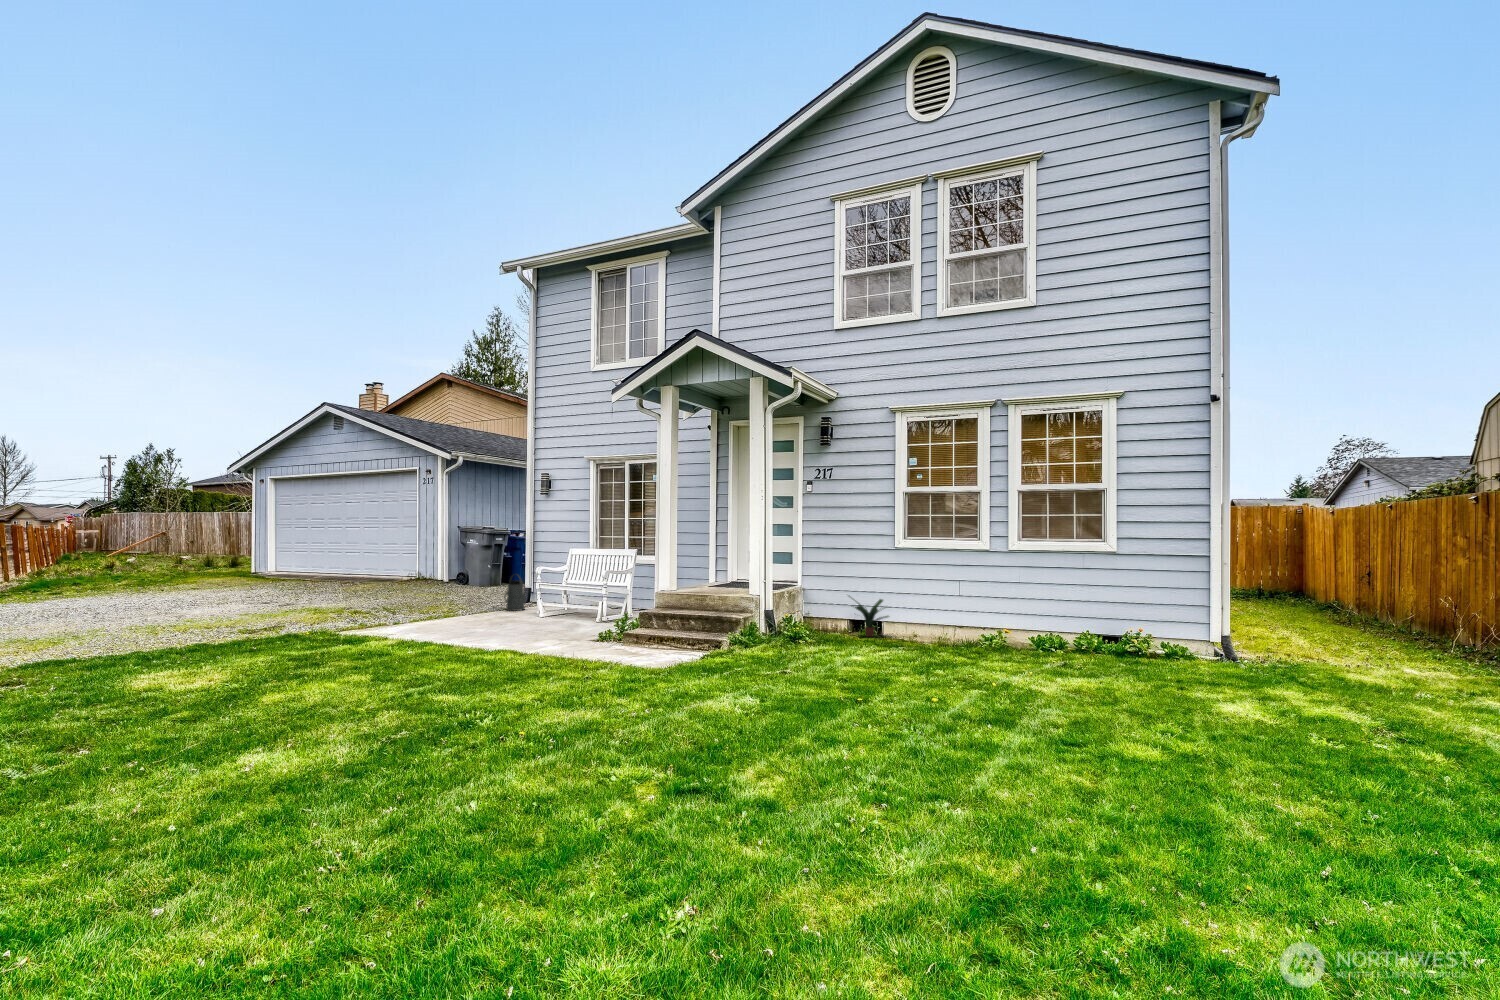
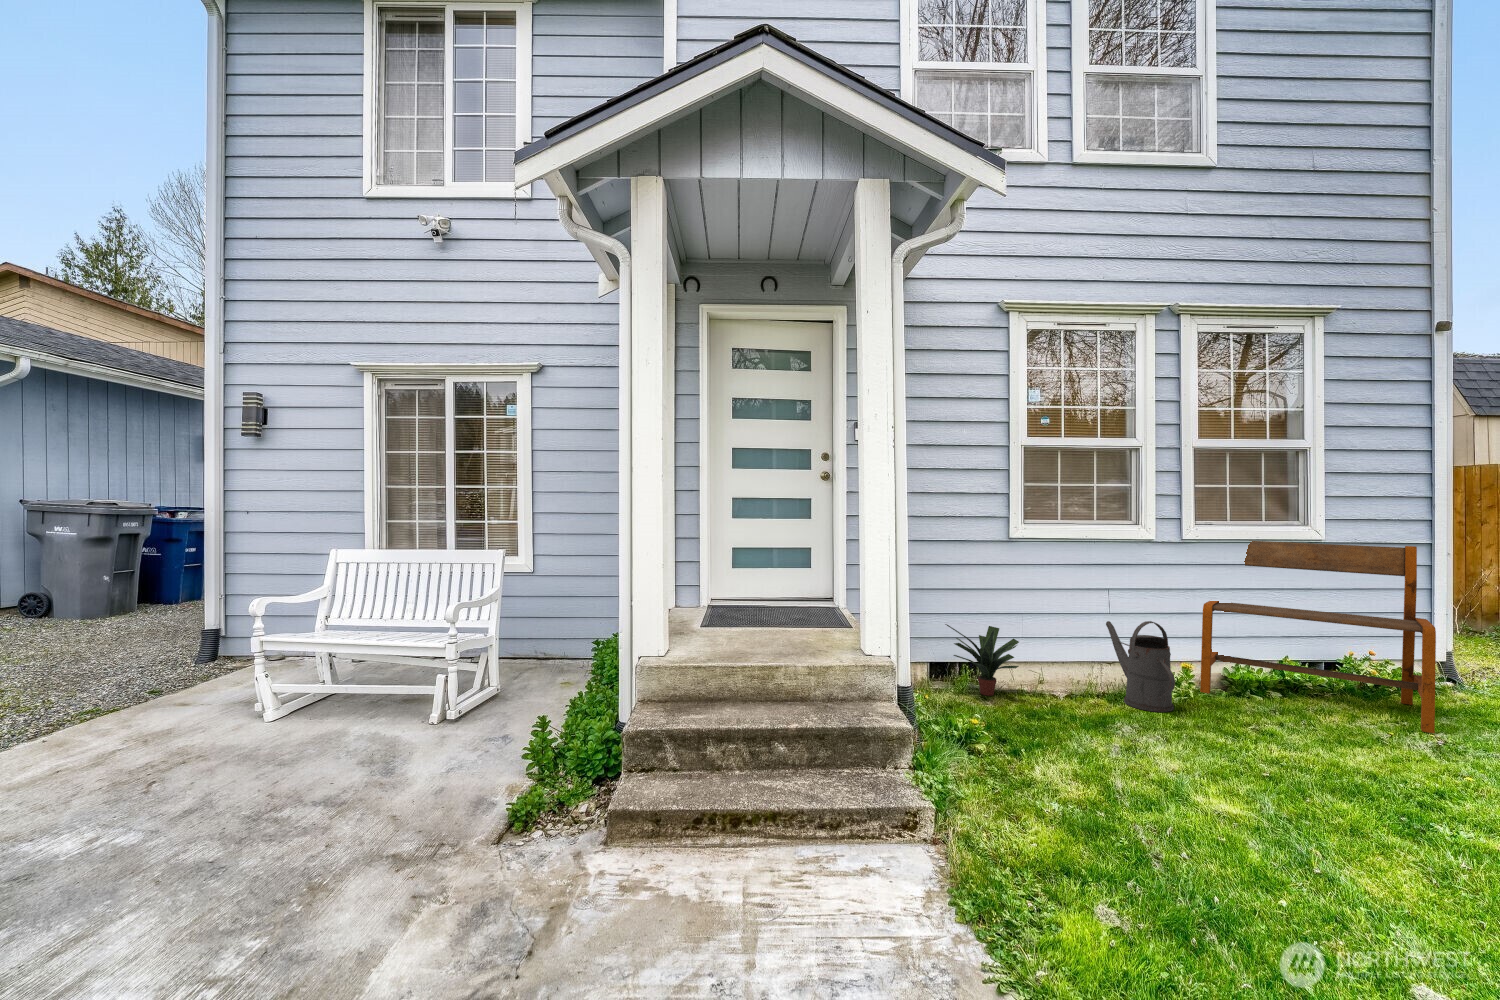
bench: none [1002,549,1123,661] -> present [1200,541,1436,733]
watering can: present [504,575,526,611] -> present [1106,621,1175,712]

